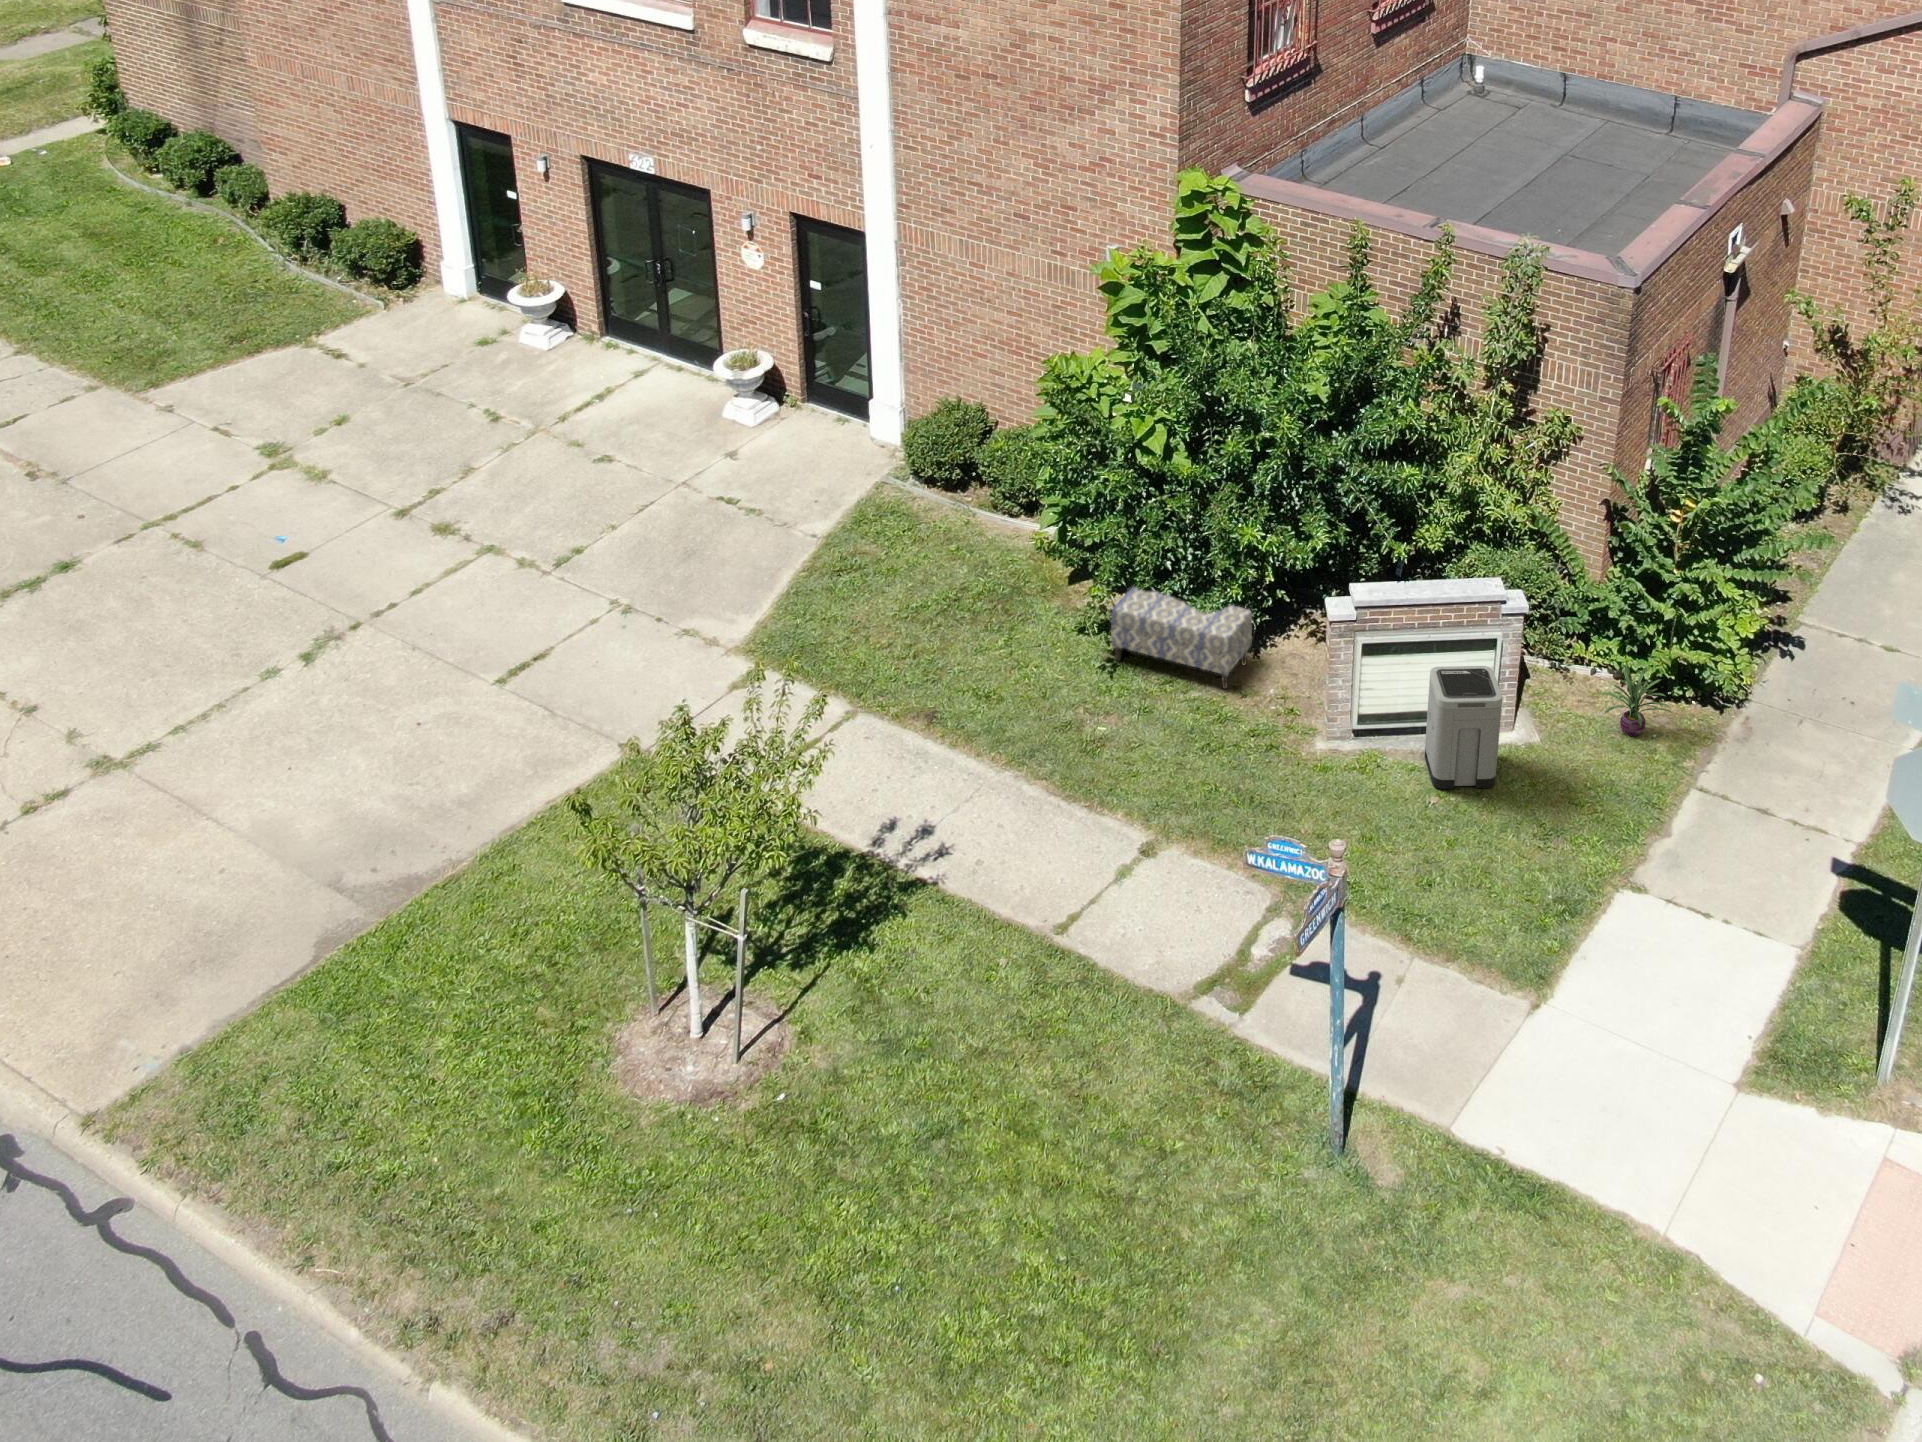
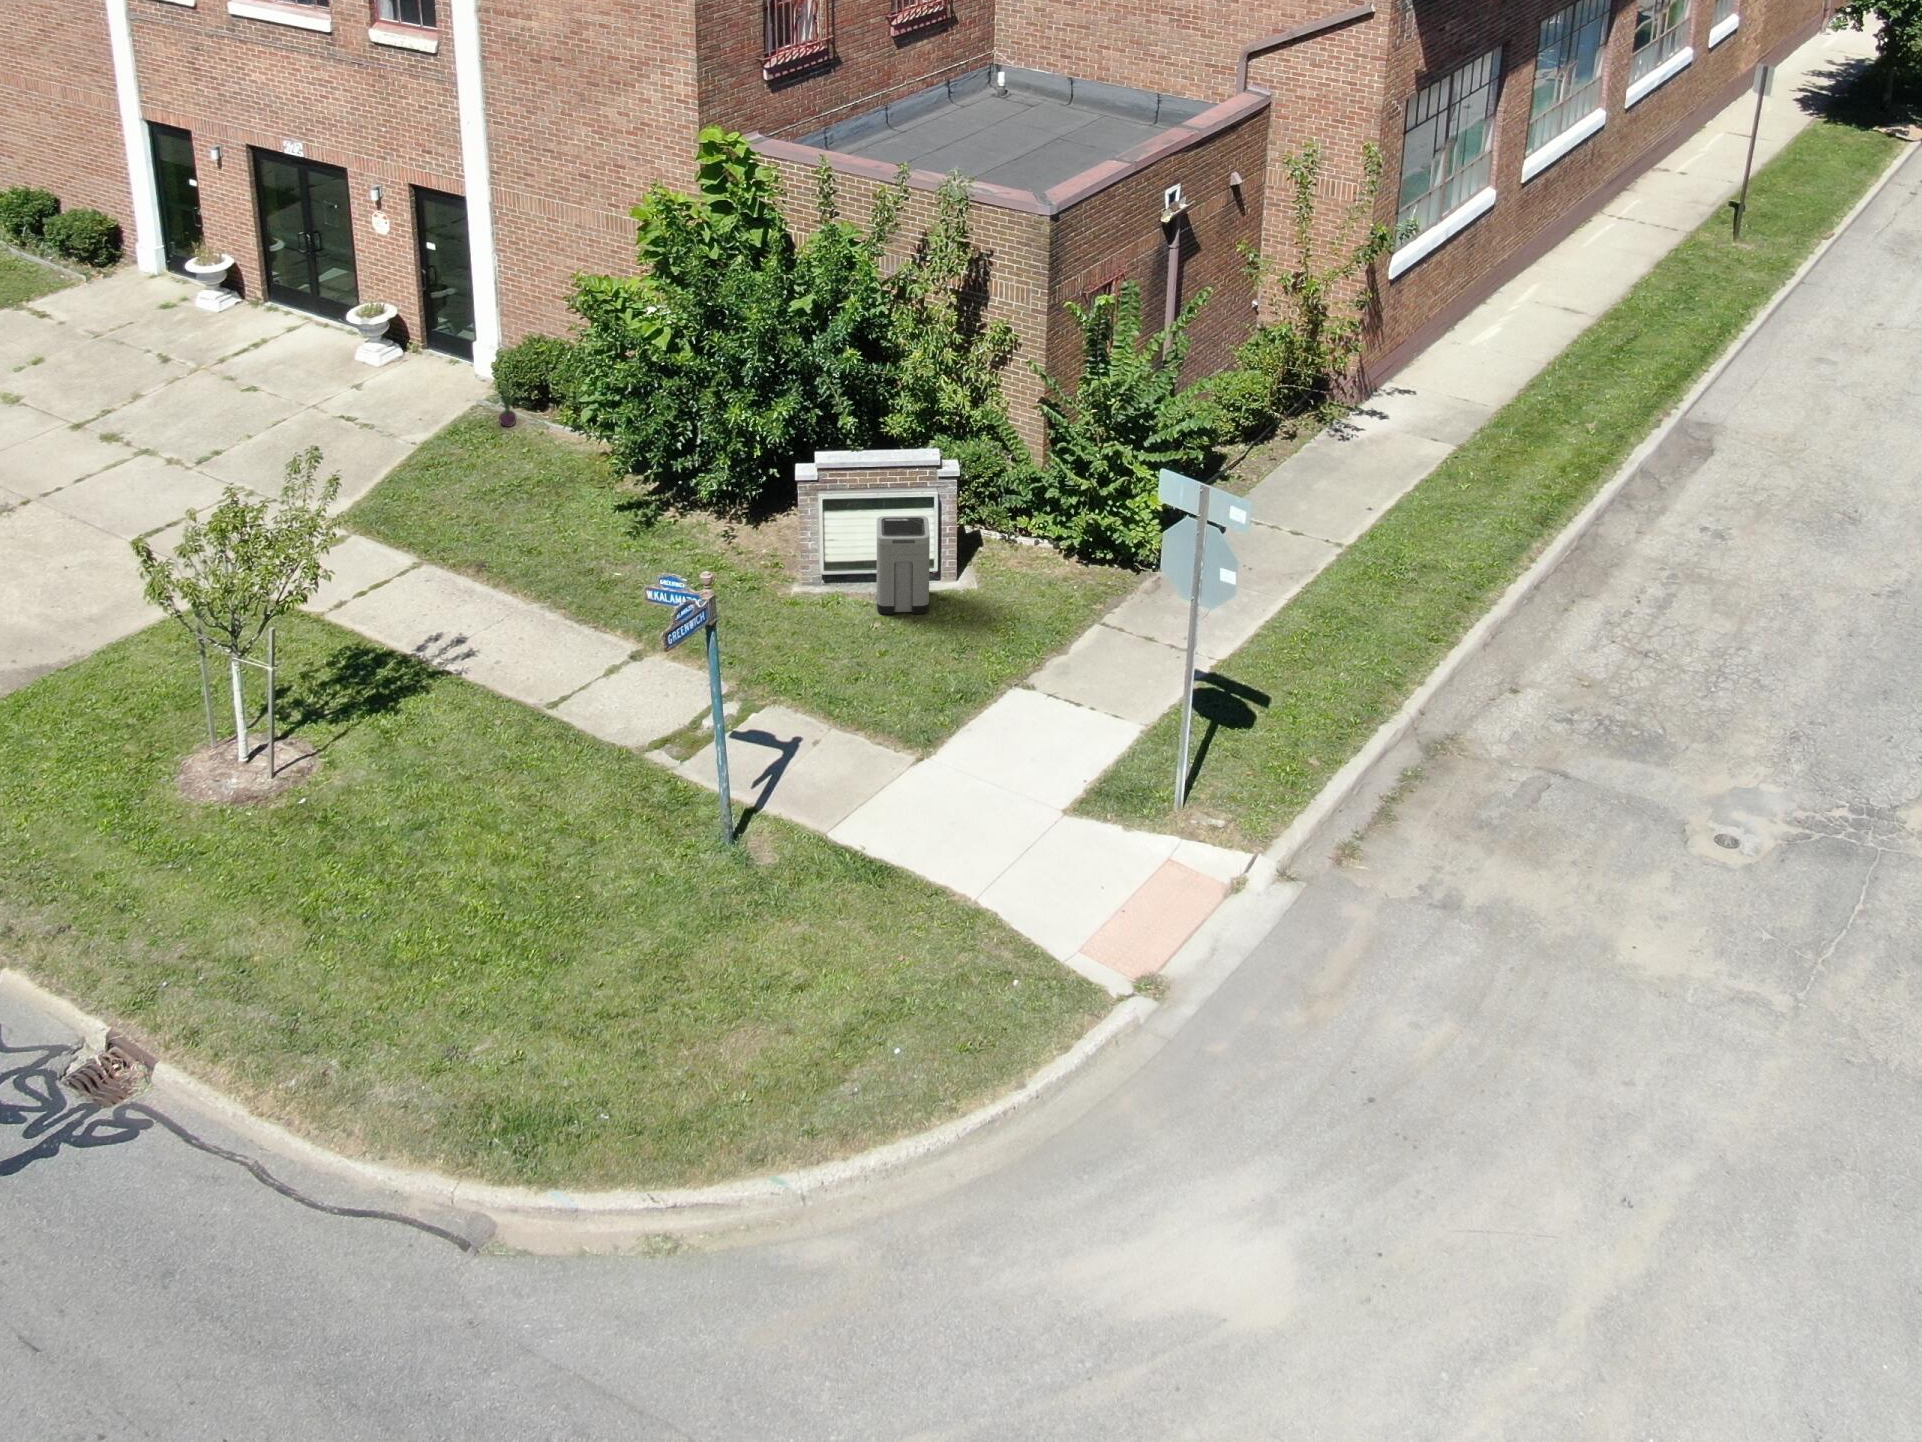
bench: present [1111,587,1252,689] -> none [637,466,753,548]
decorative plant: present [1599,665,1672,736] -> present [498,378,523,427]

